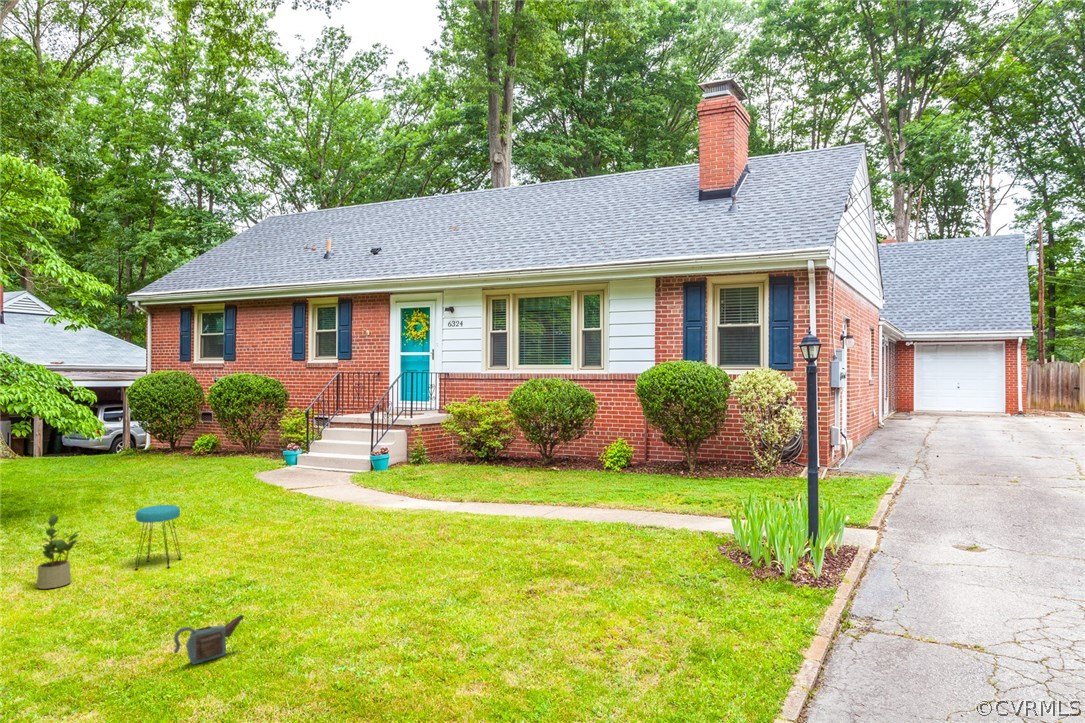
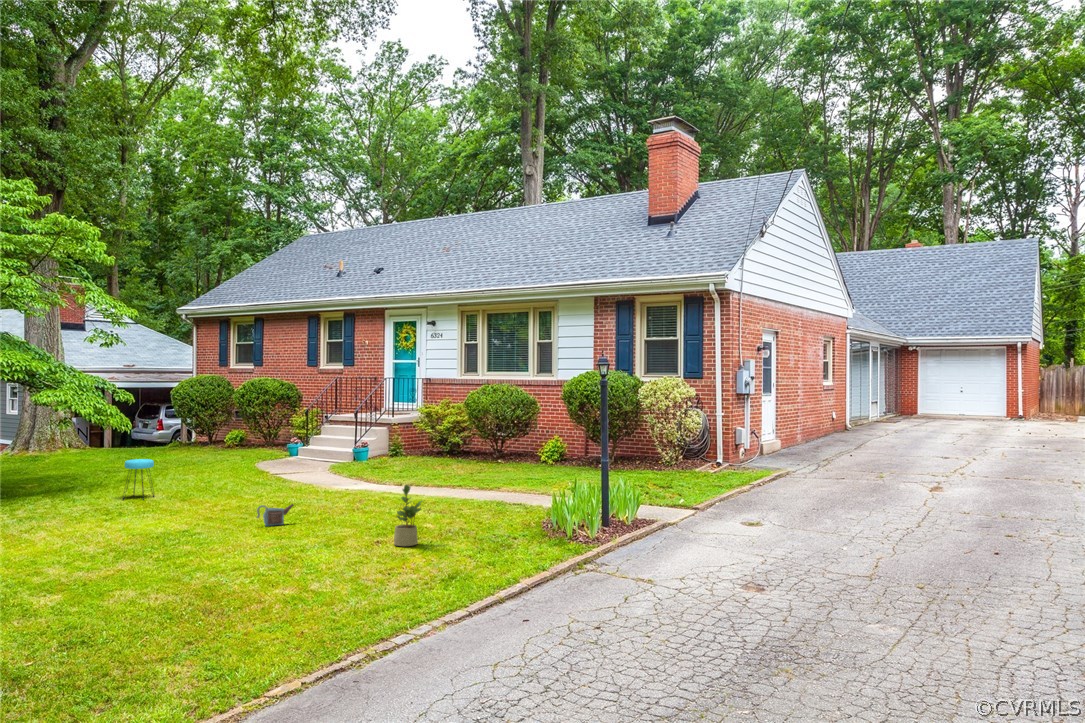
potted plant: present [37,515,79,589] -> present [394,485,422,546]
watering can: present [174,615,244,664] -> present [257,504,294,526]

